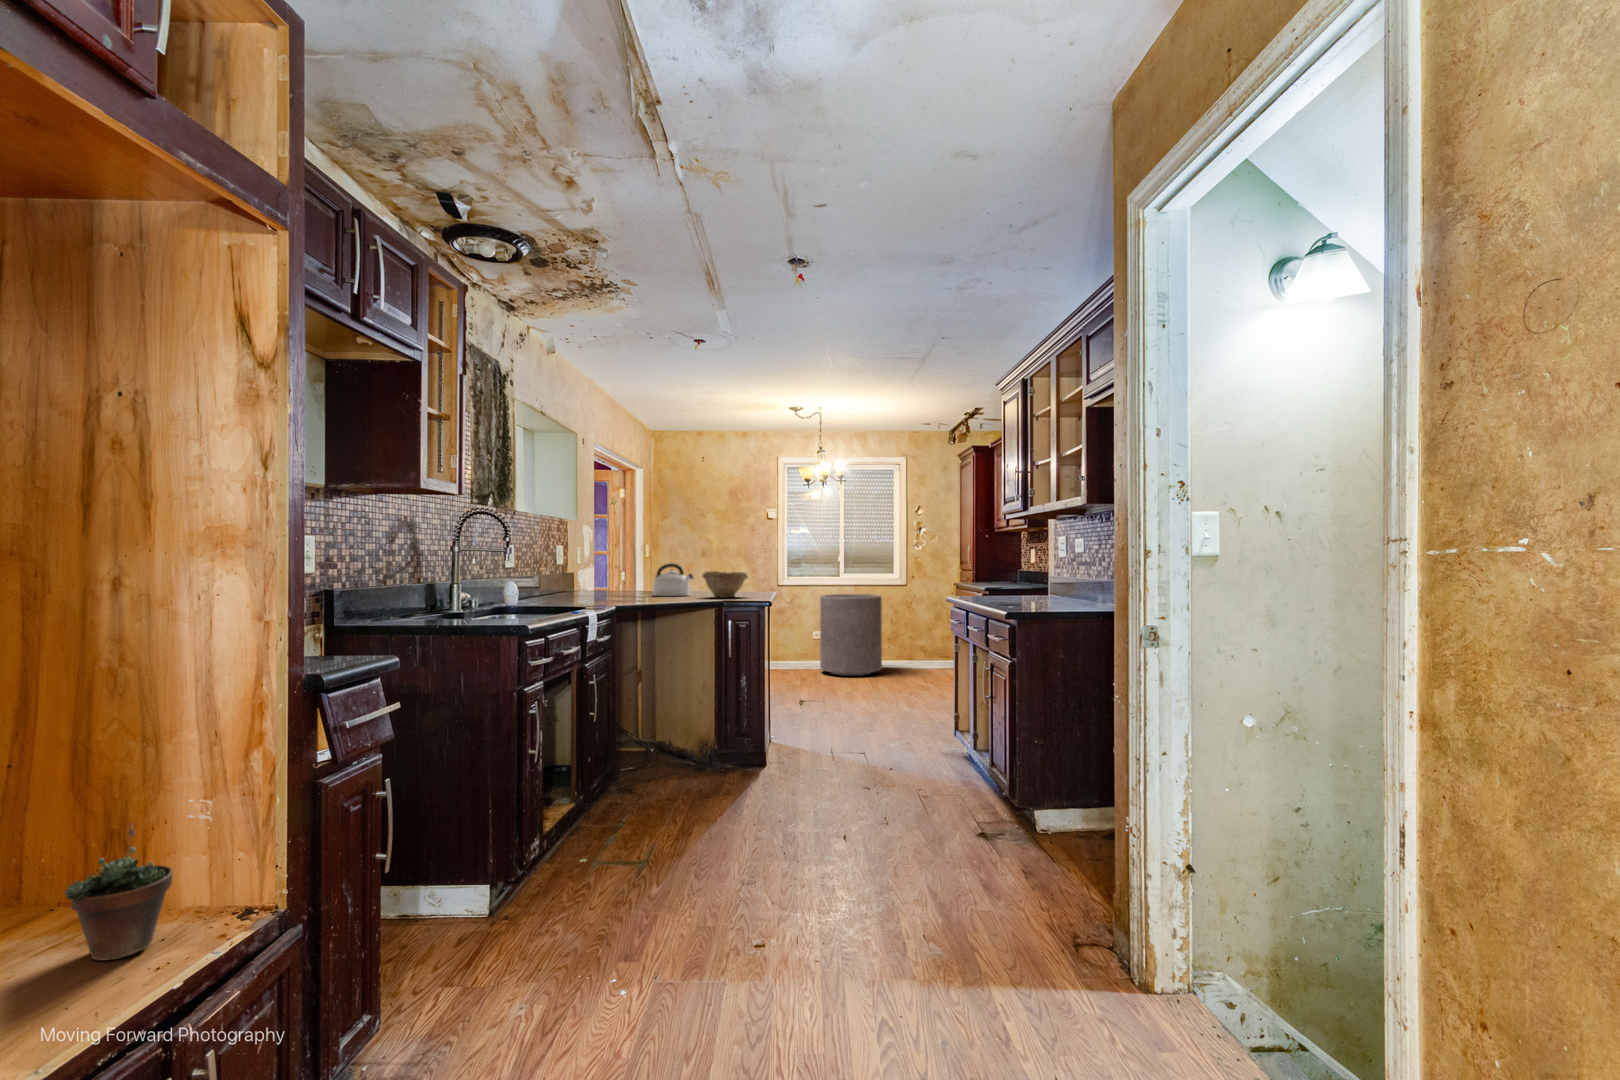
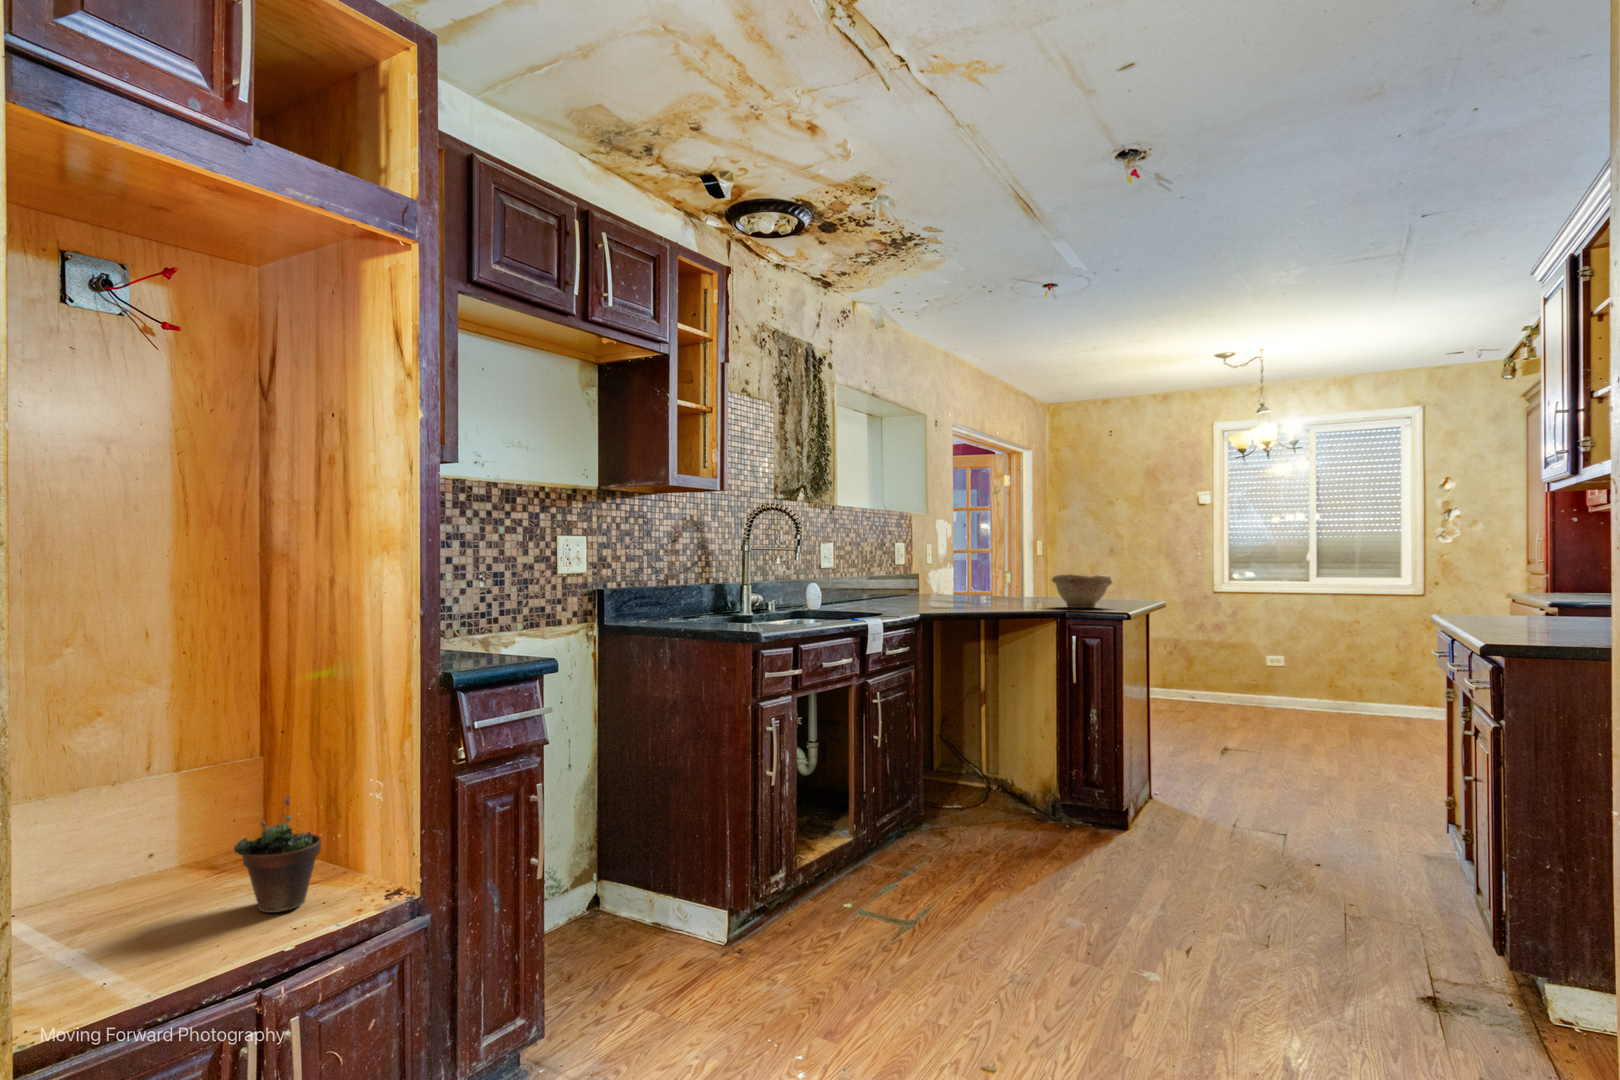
kettle: present [653,563,693,596] -> none [998,564,1049,605]
trash can: present [820,594,882,676] -> none [1276,608,1376,724]

